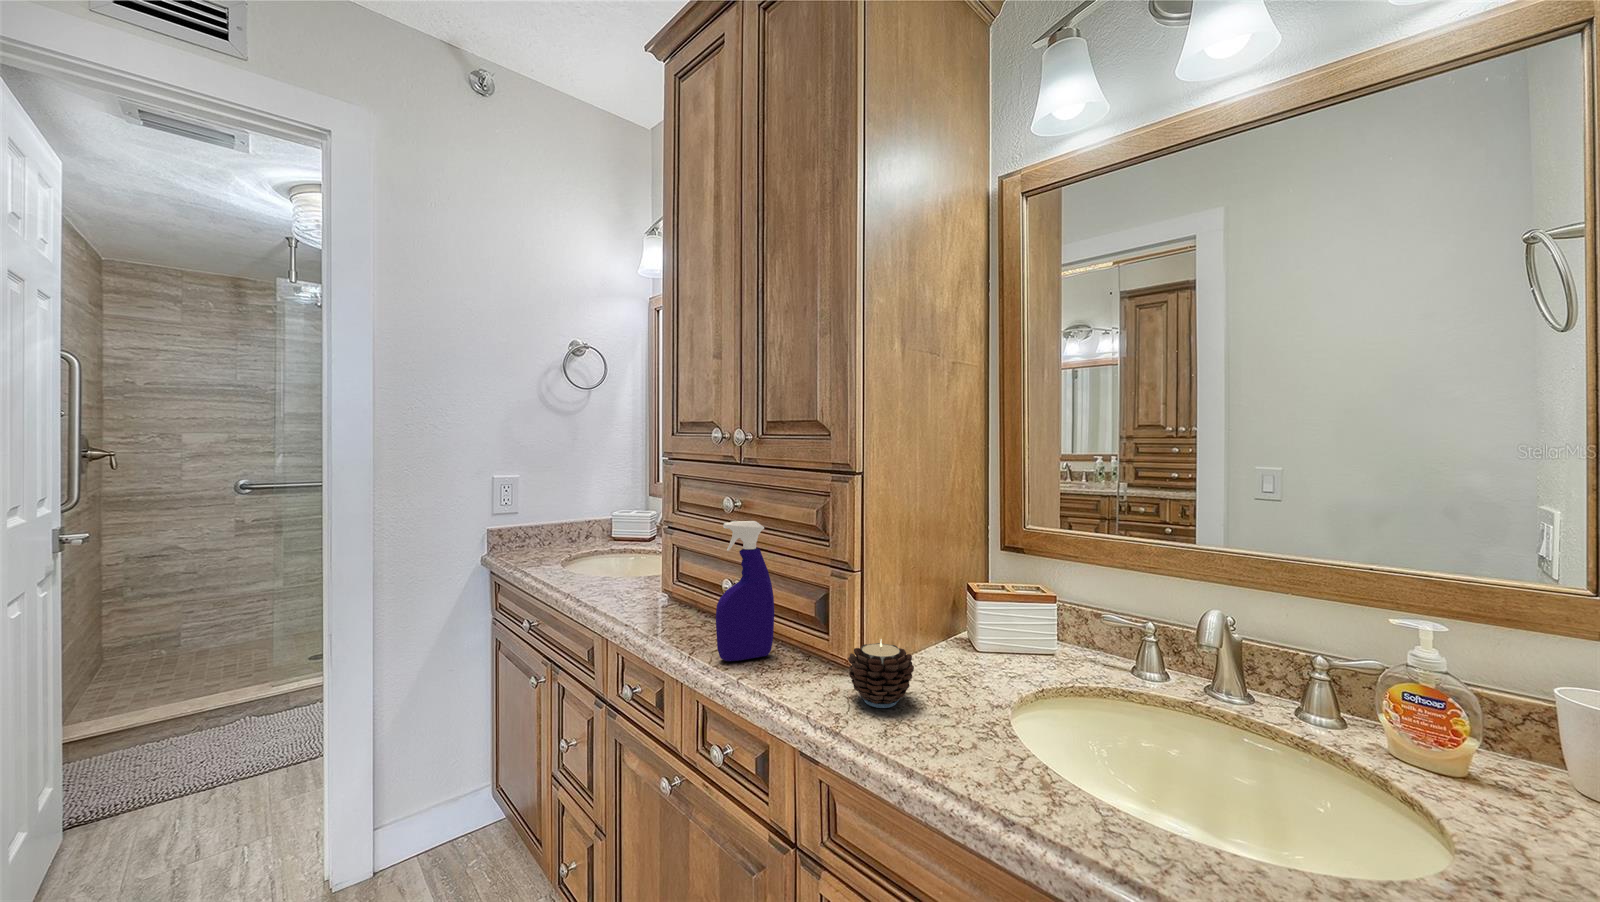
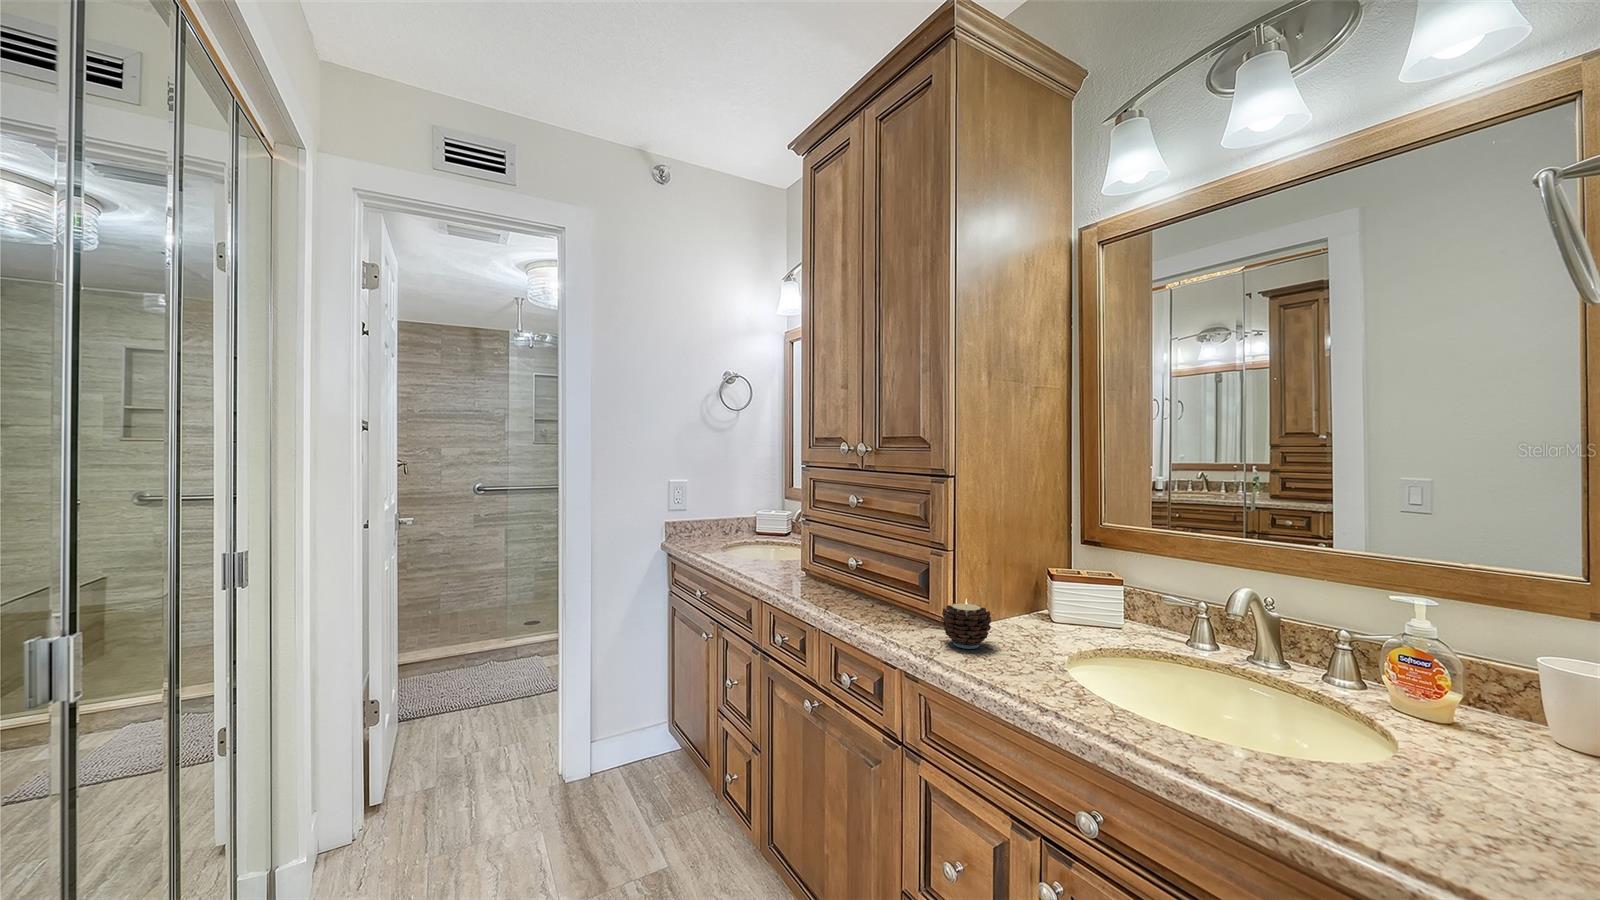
spray bottle: present [716,521,774,661] -> none [844,511,889,616]

